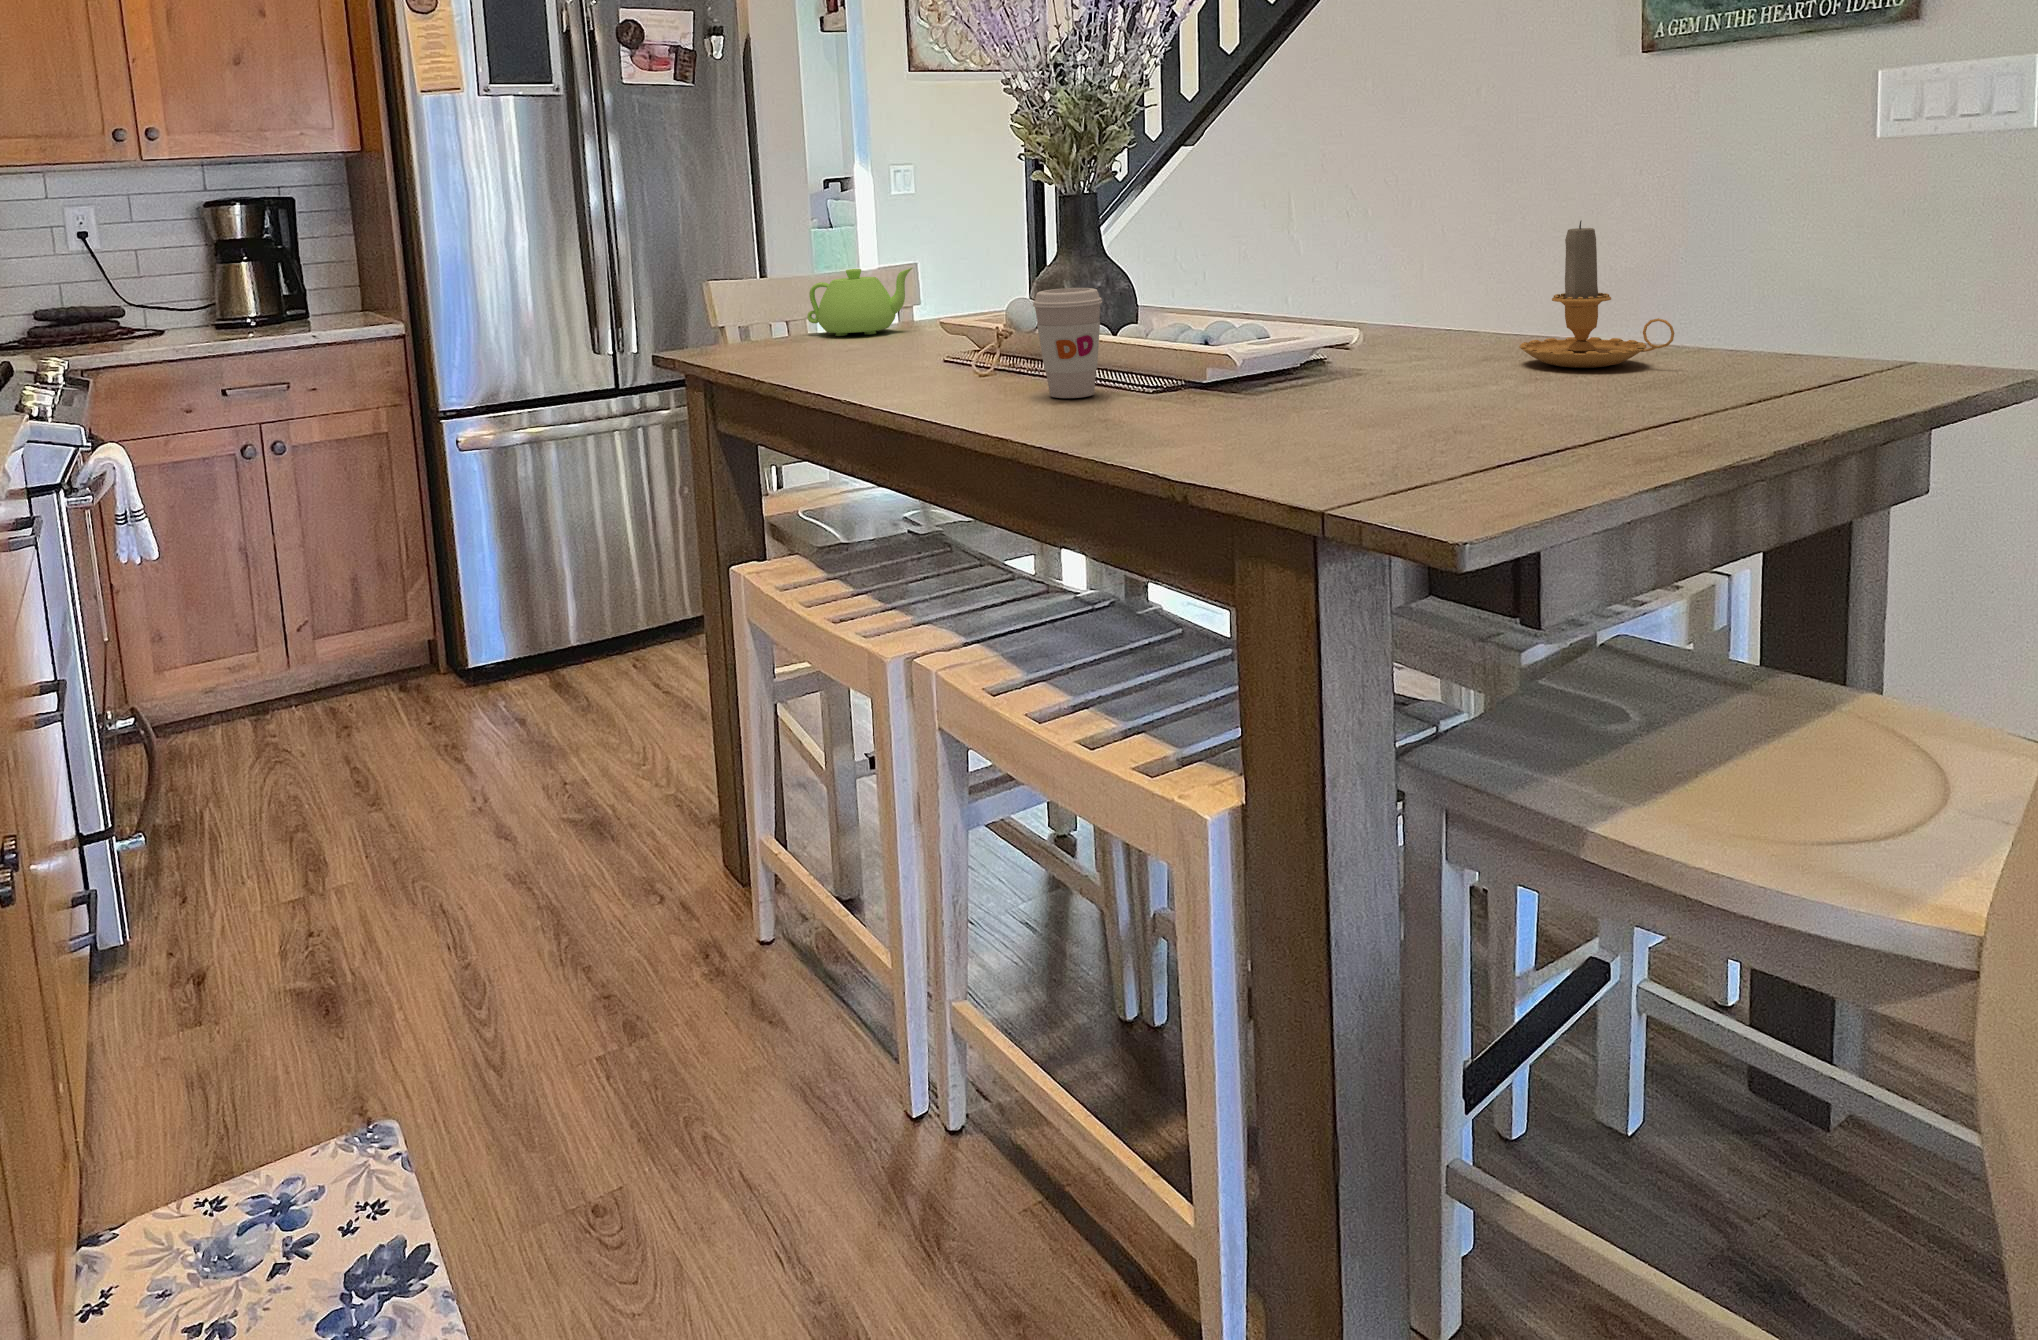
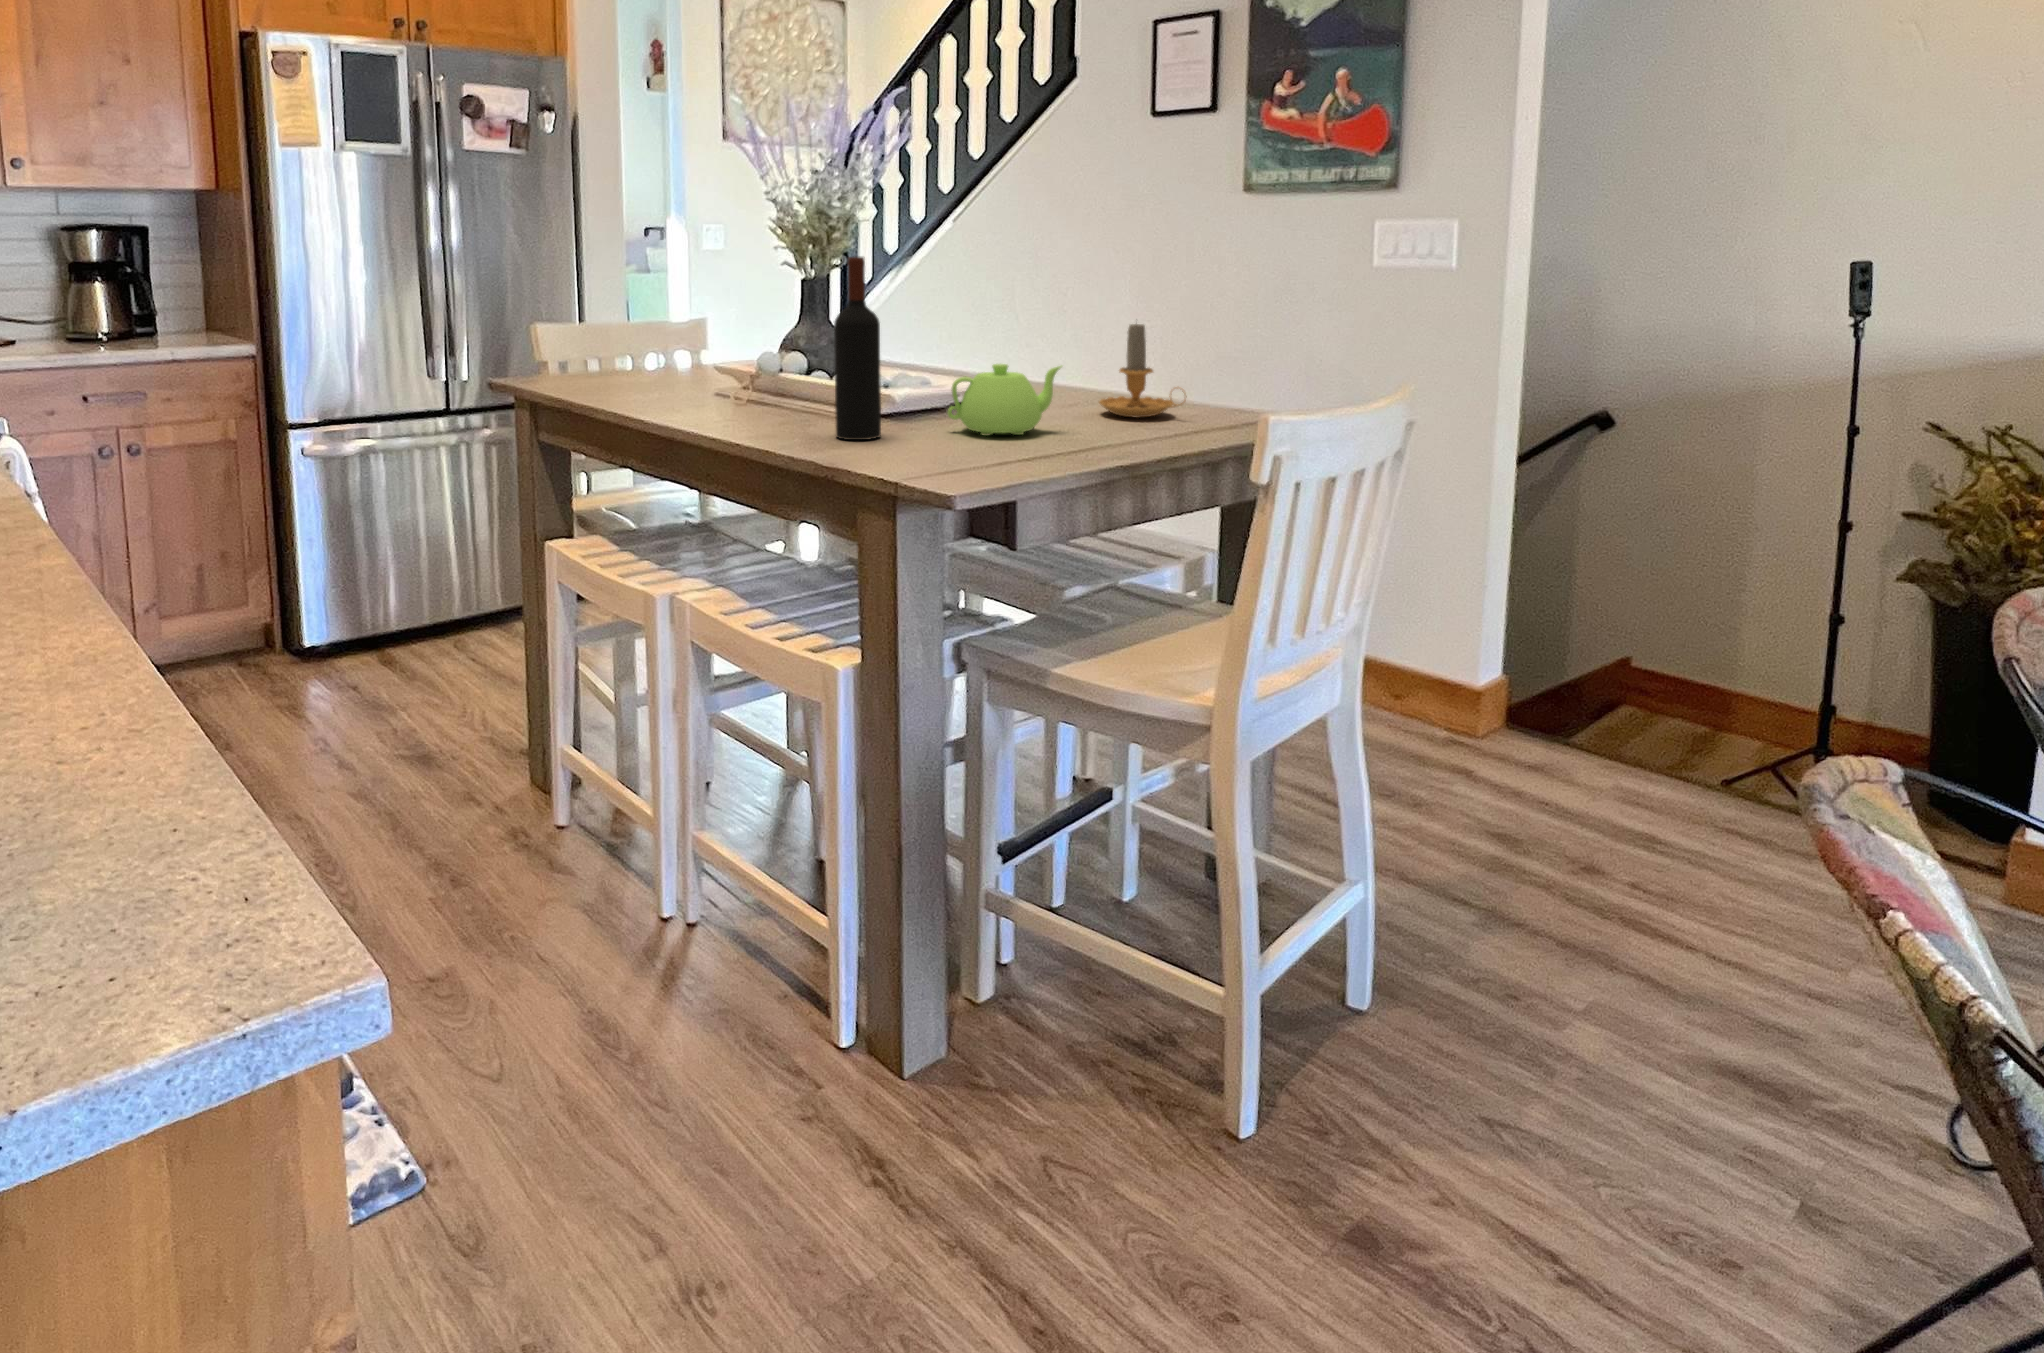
wine bottle: none [1134,144,1208,410] -> present [834,256,881,440]
teapot: present [807,268,912,336] -> present [948,364,1061,435]
coffee cup: present [1033,288,1102,398] -> none [767,351,816,429]

